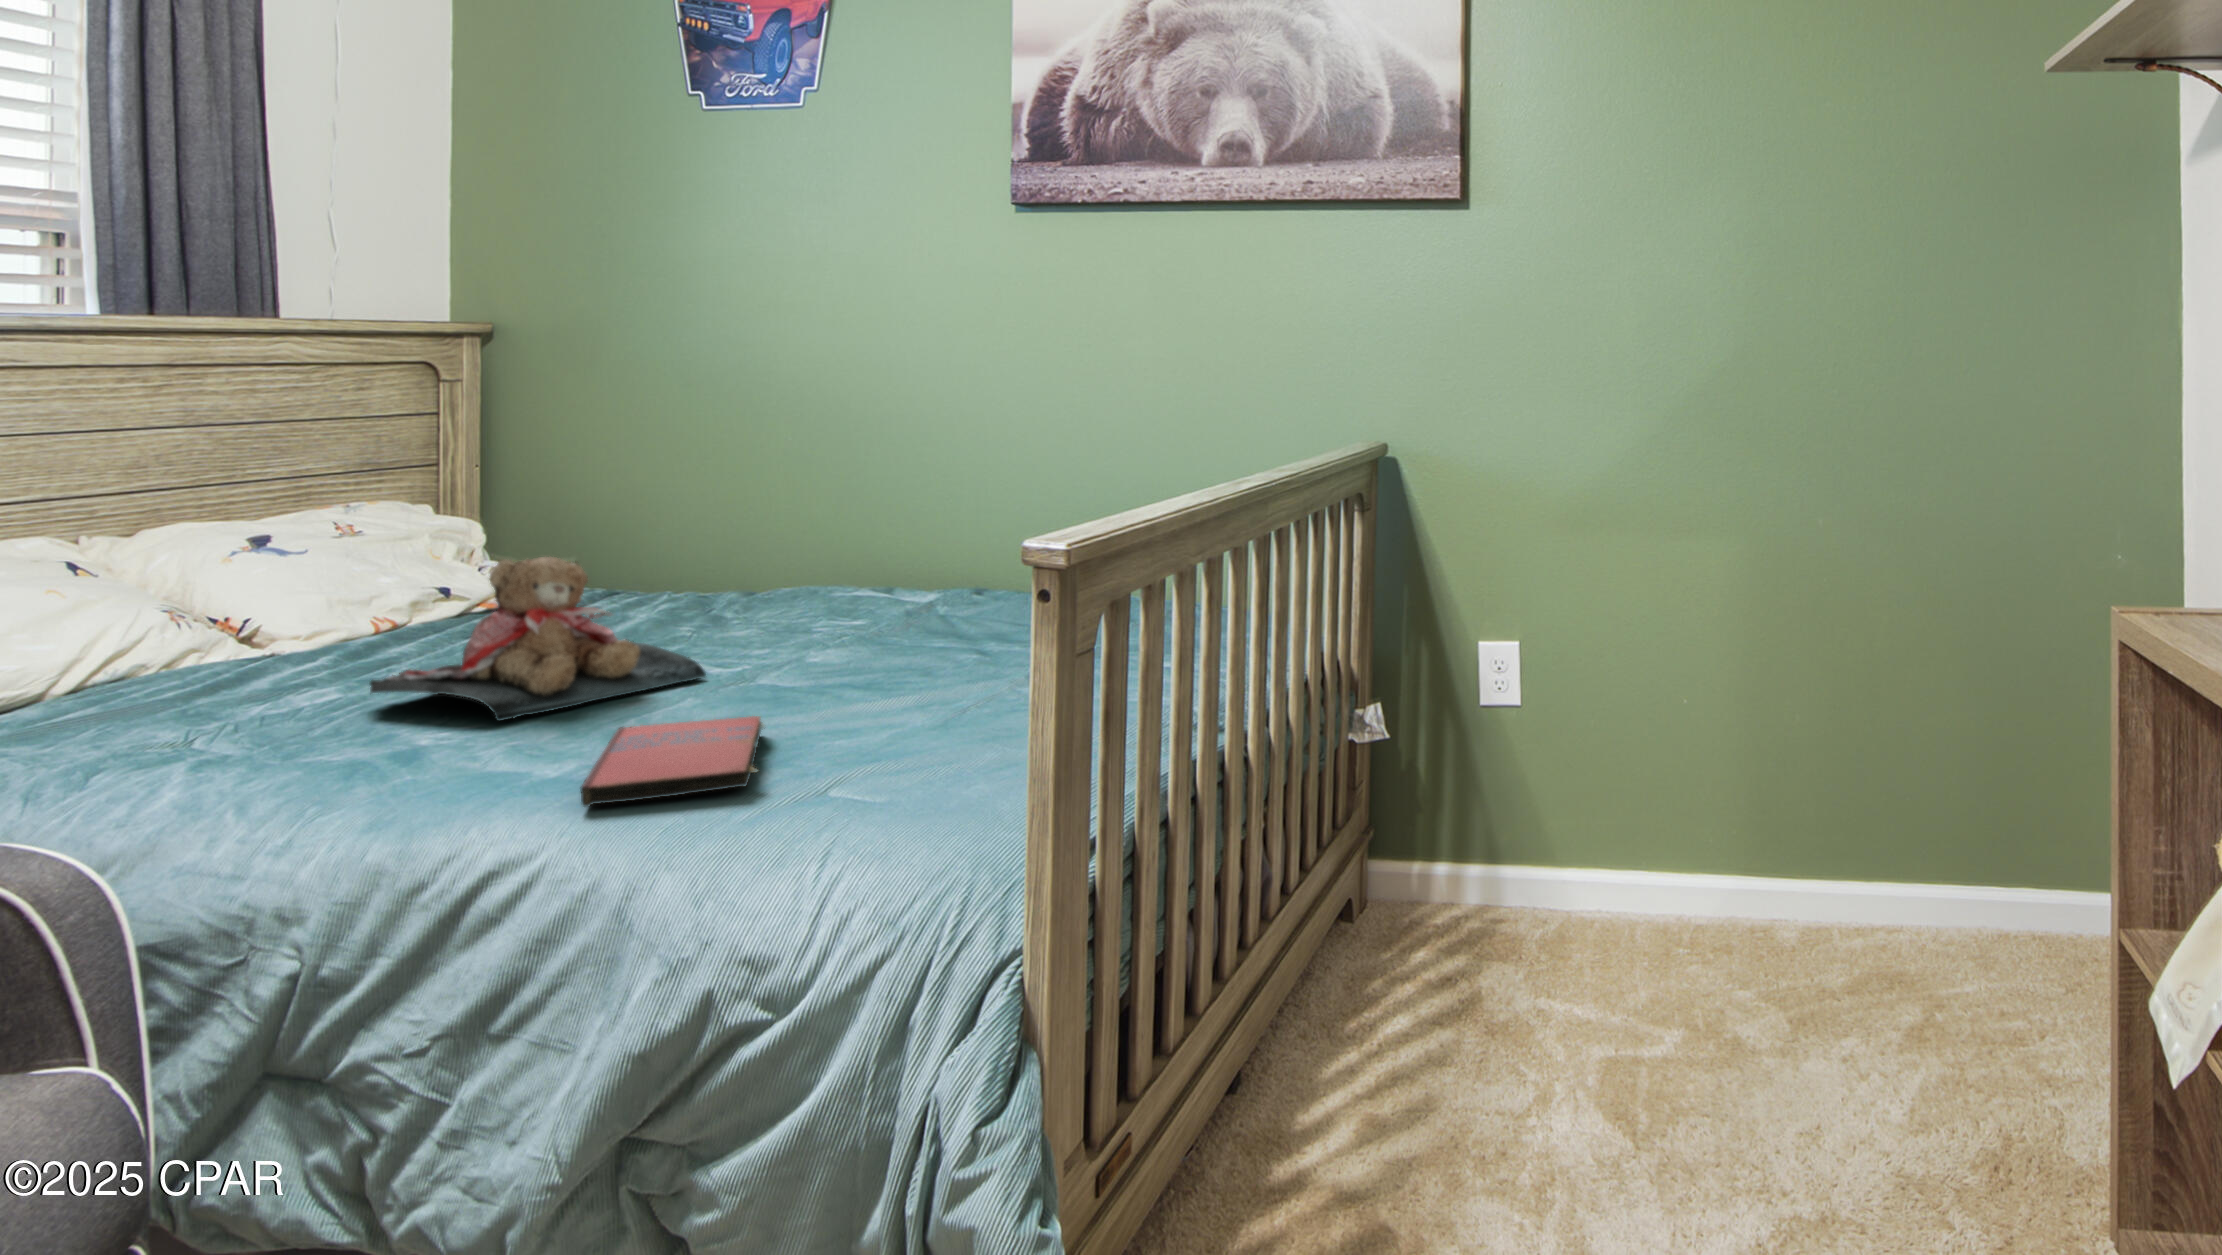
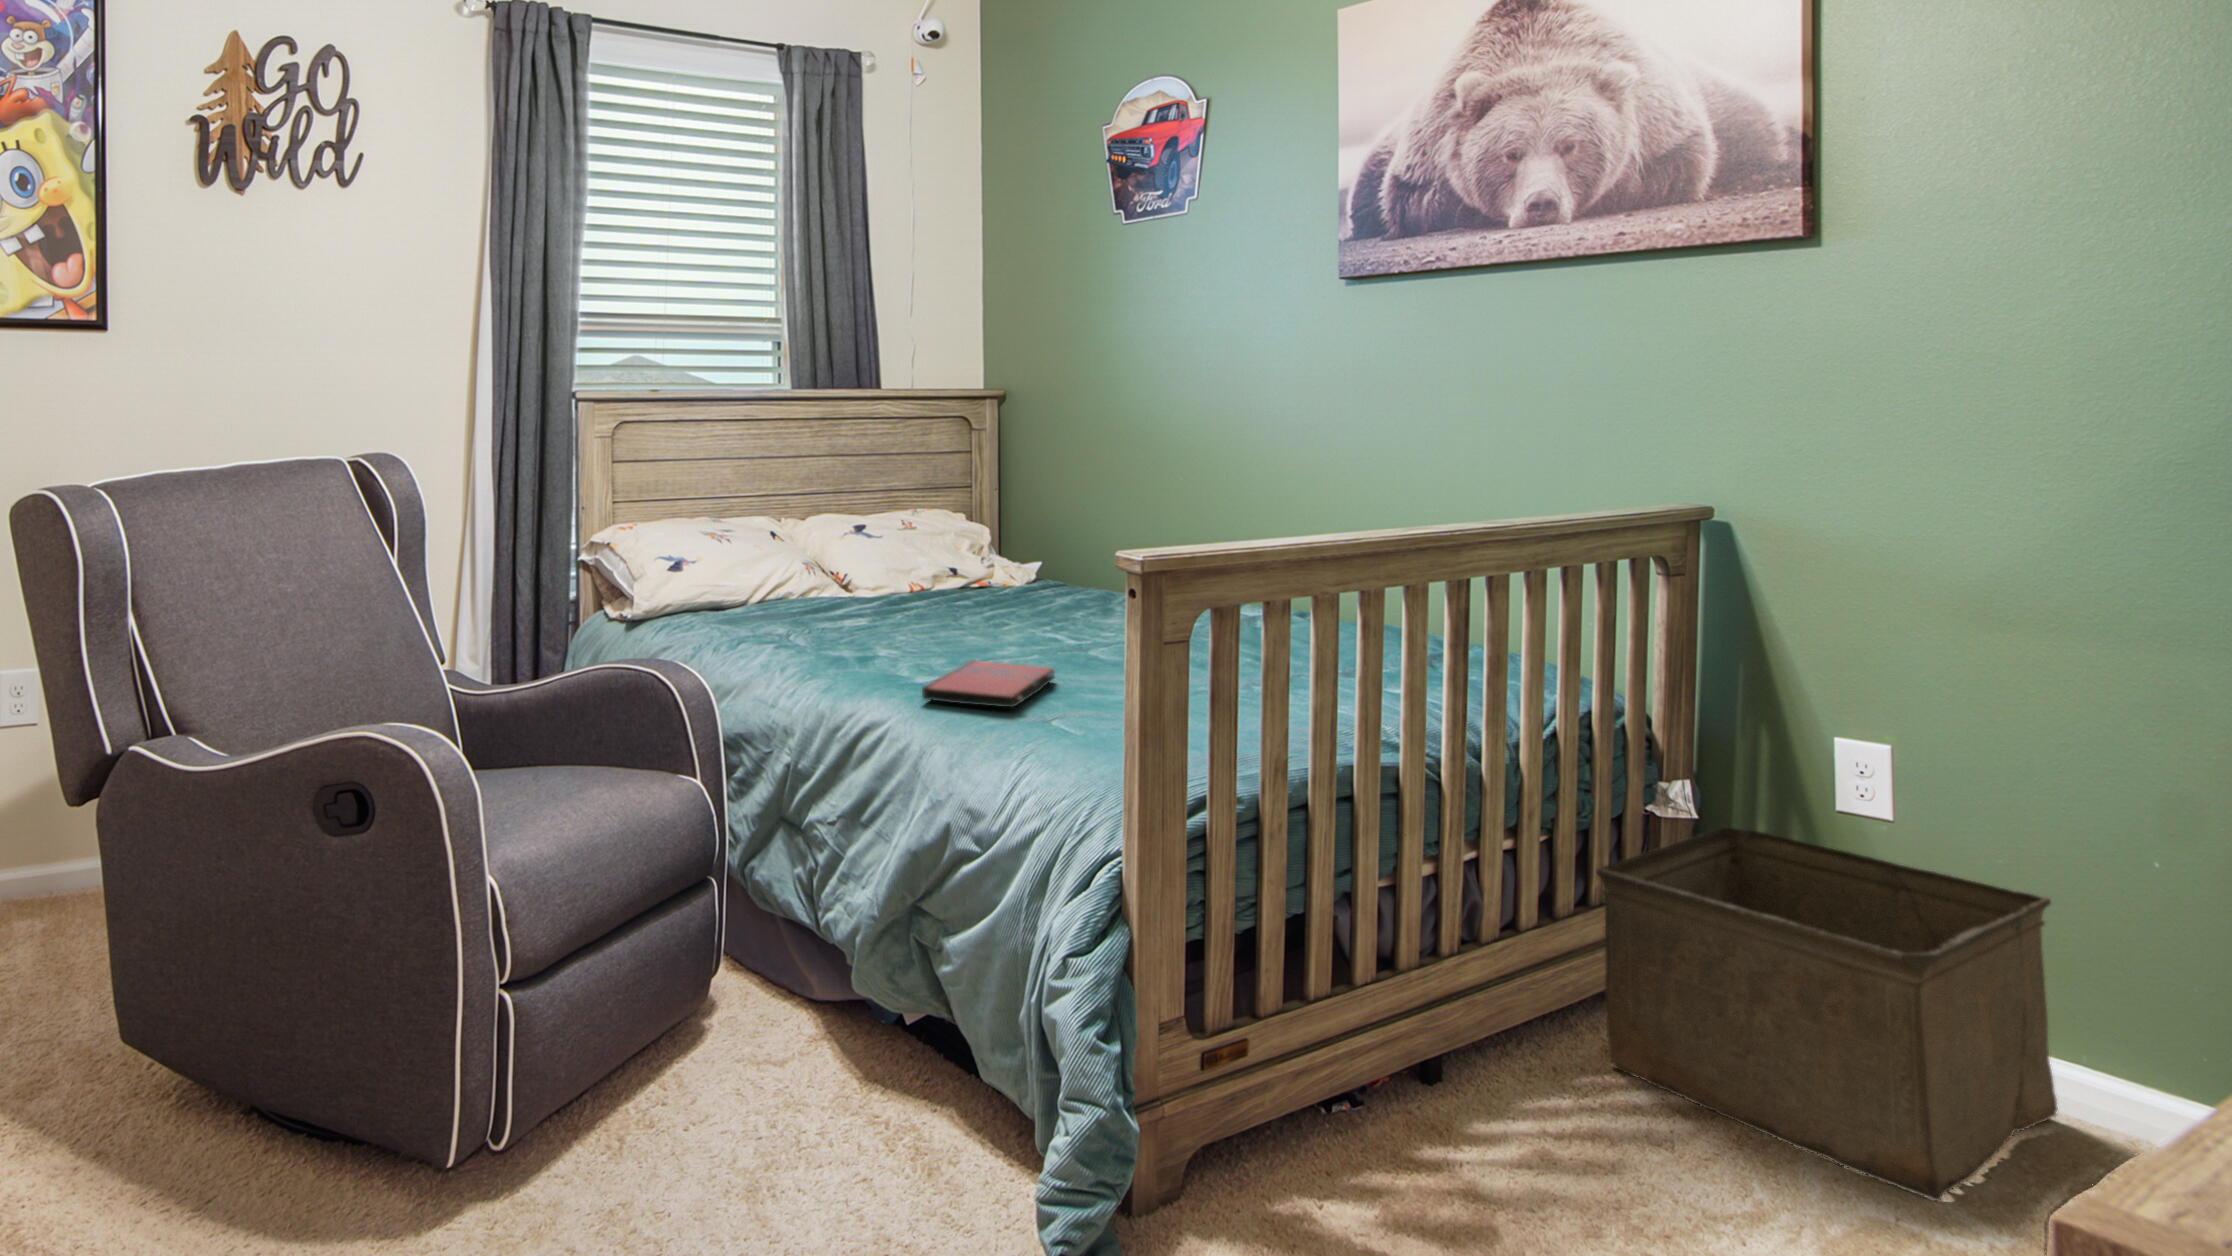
teddy bear: present [370,557,706,721] -> none [871,544,1056,647]
storage bin: none [1352,738,1622,1016] -> present [1596,827,2058,1201]

